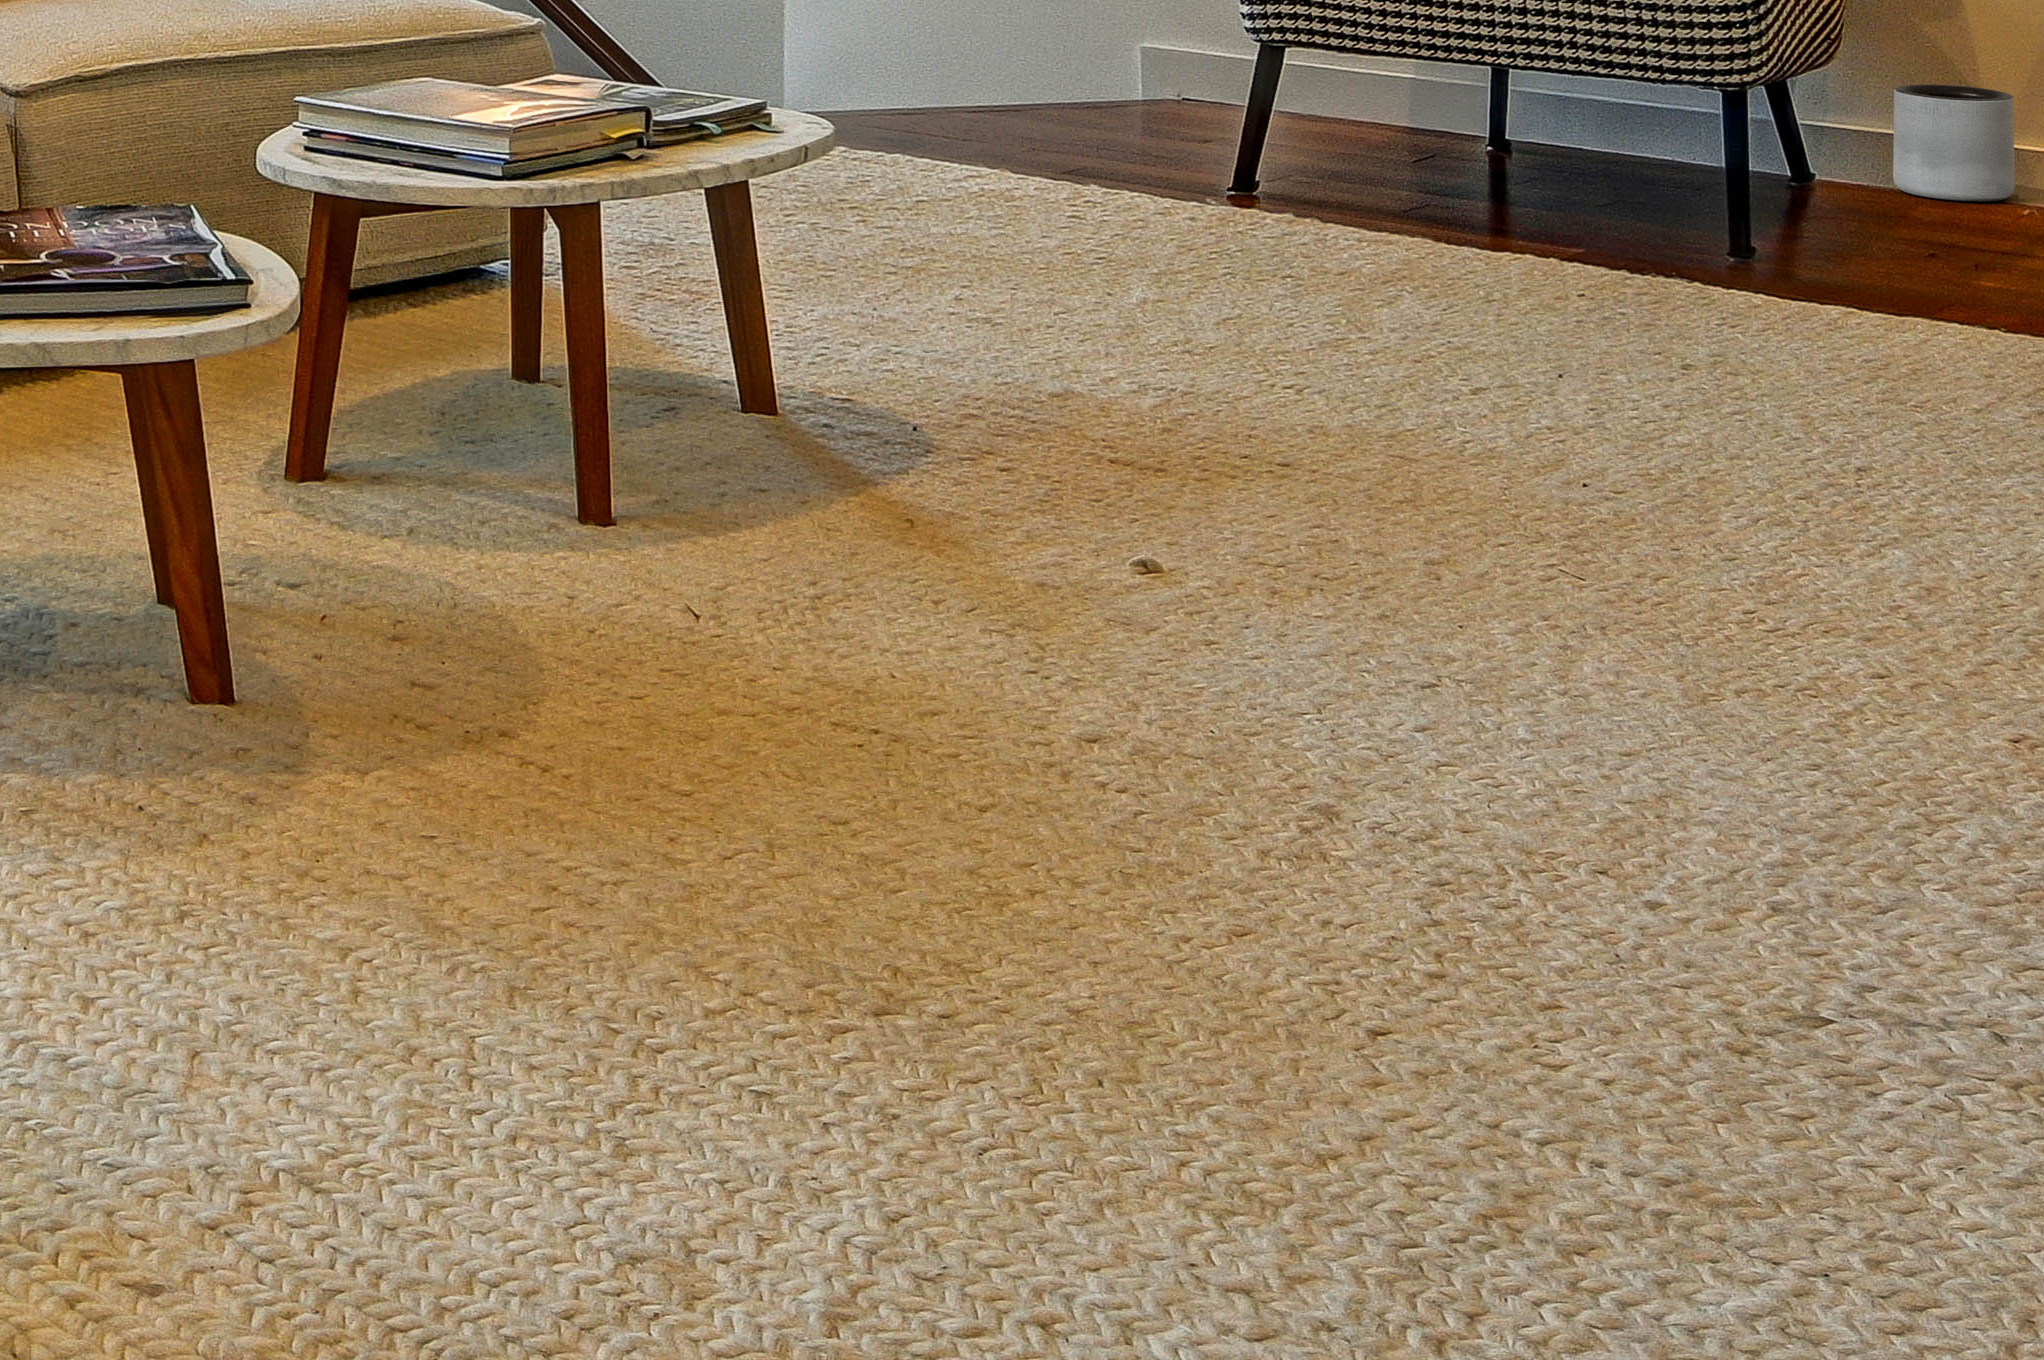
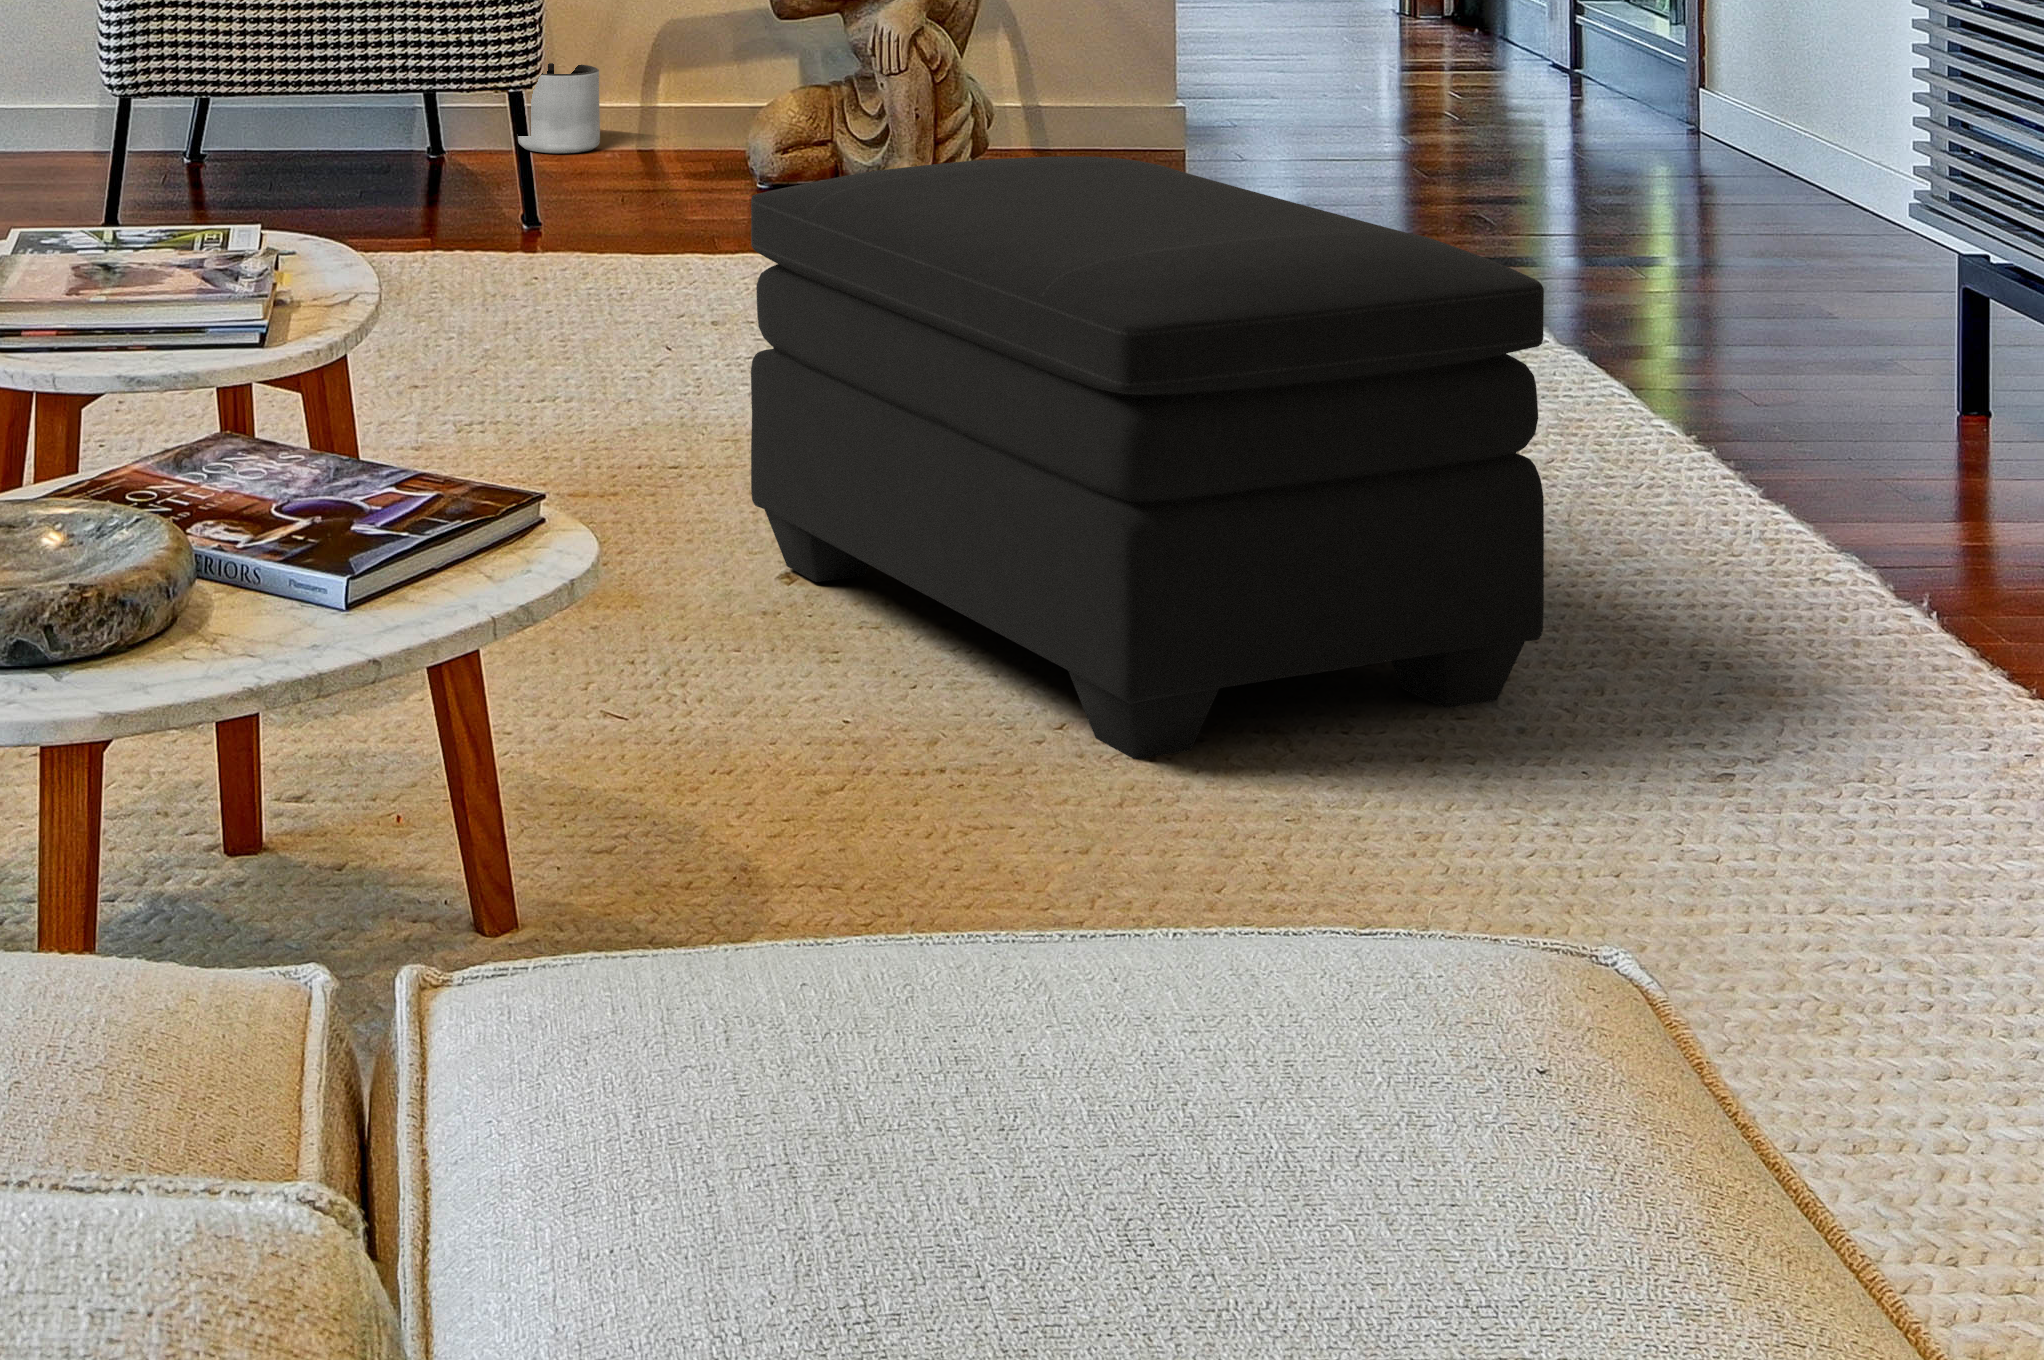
ottoman: none [1078,99,1813,865] -> present [751,156,1544,759]

